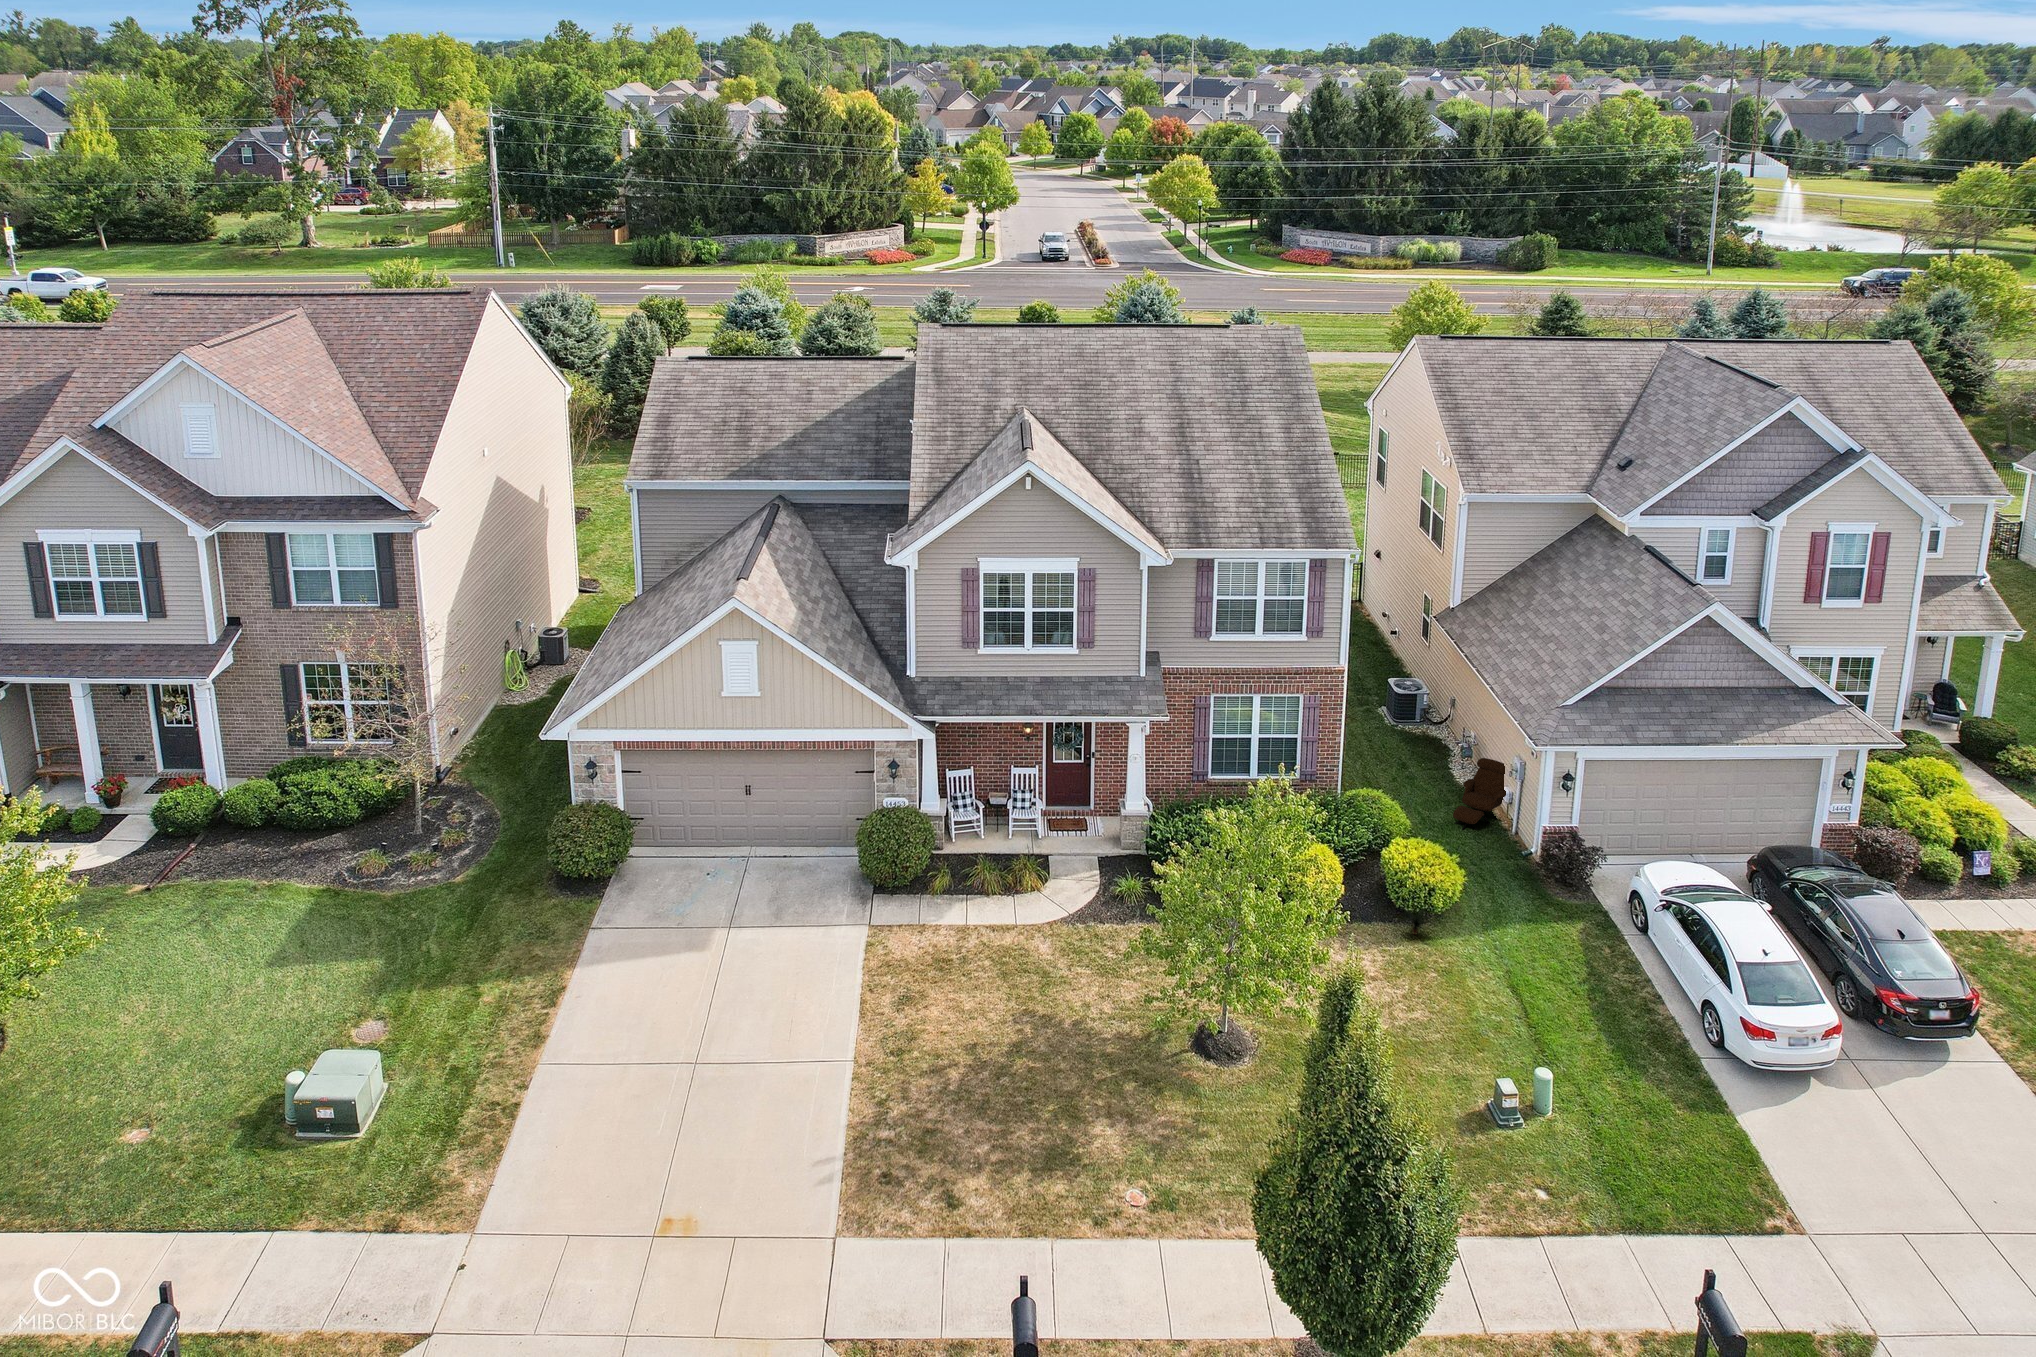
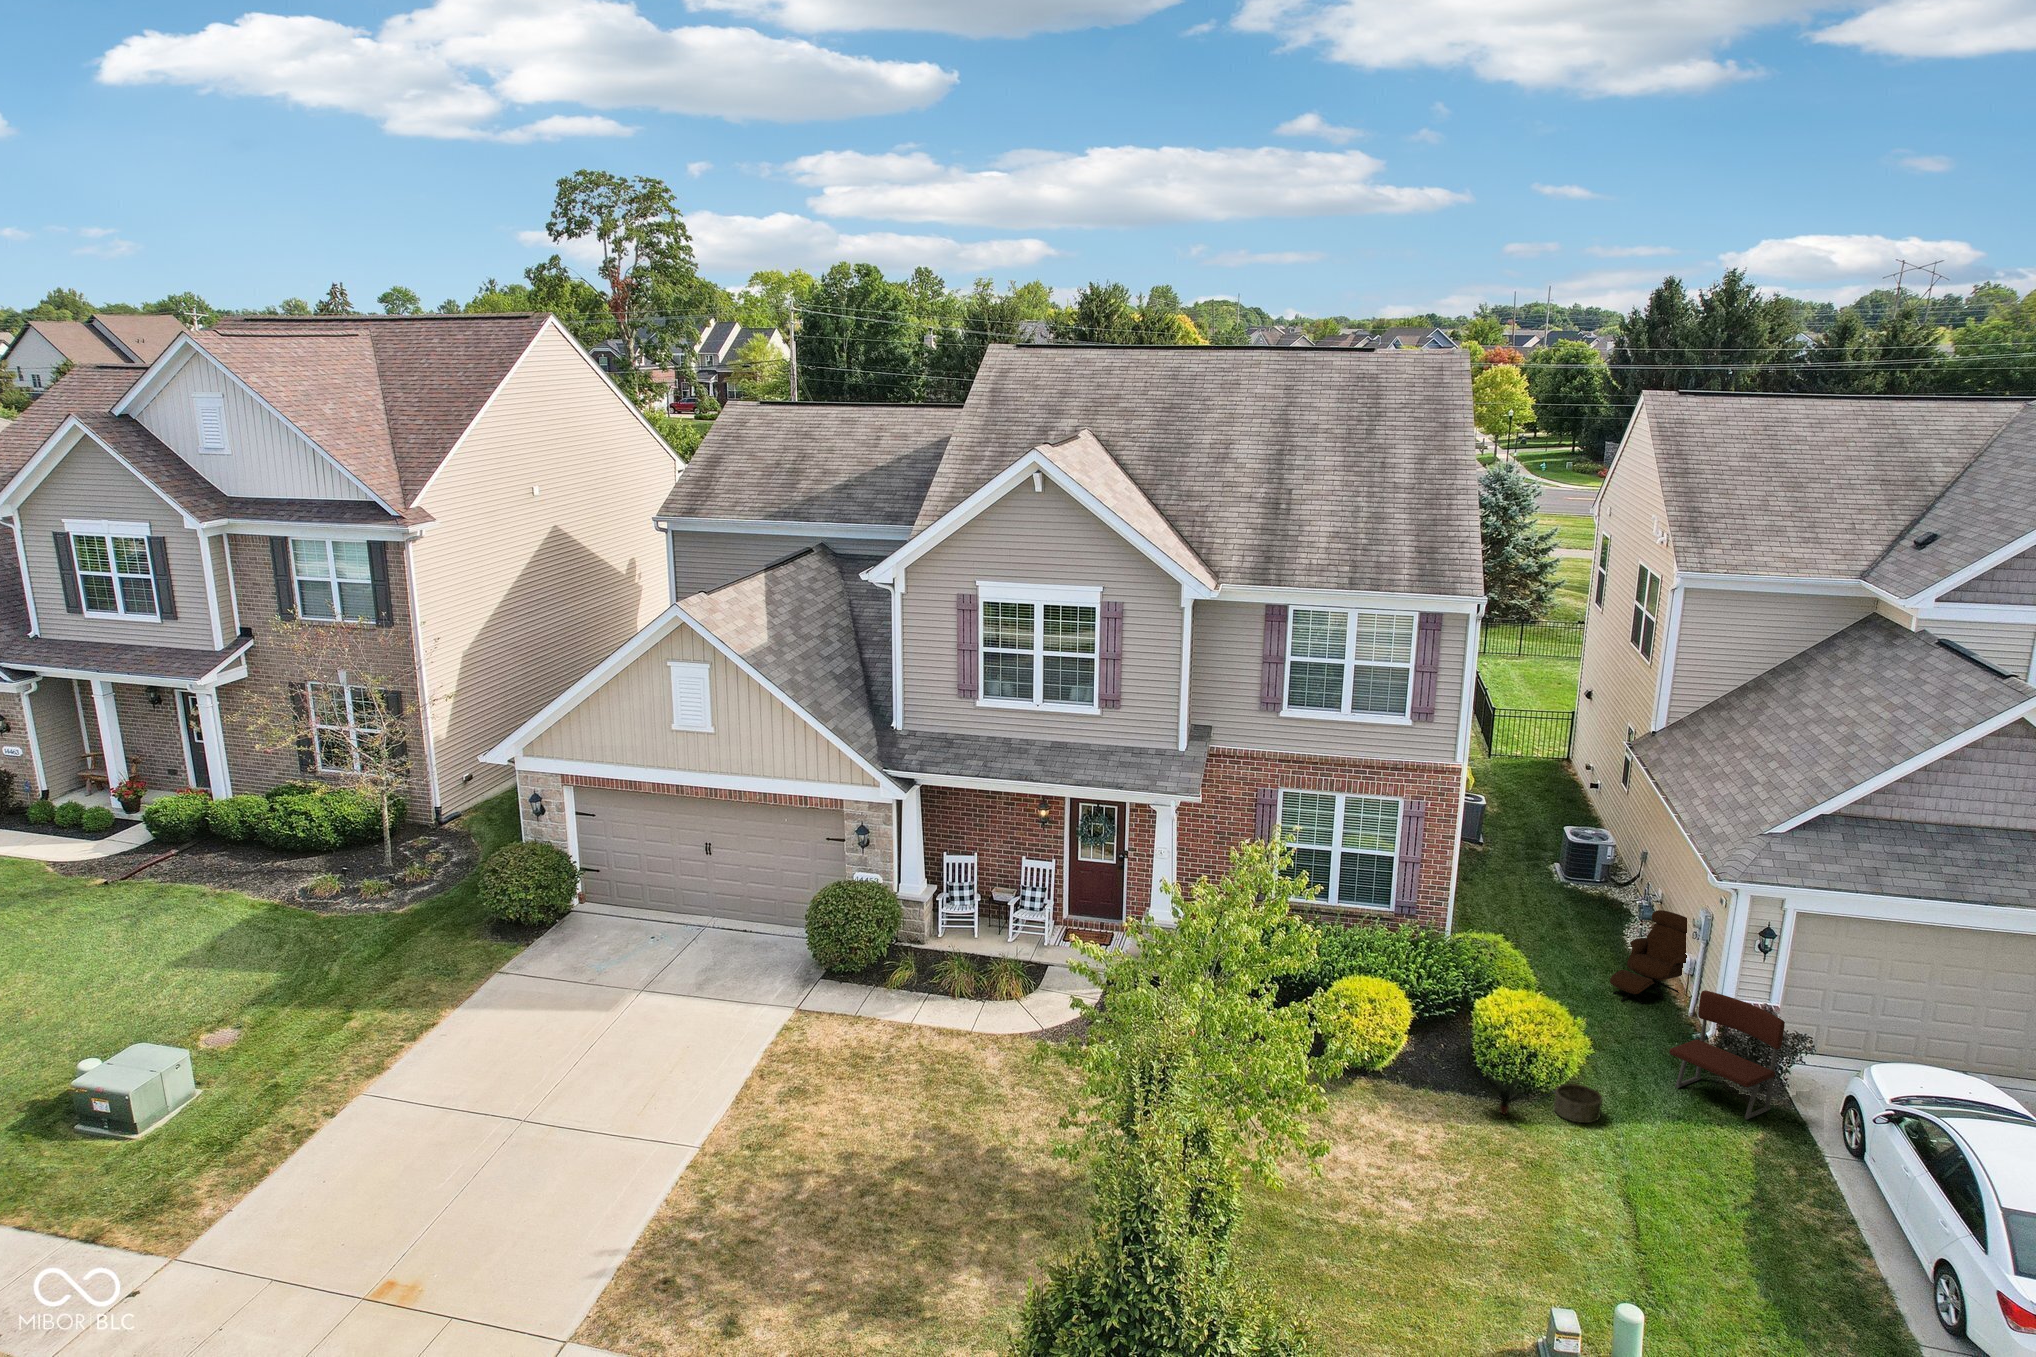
bench: none [1515,828,1593,915] -> present [1669,990,1785,1119]
basket: none [1445,905,1479,934] -> present [1554,1084,1602,1123]

